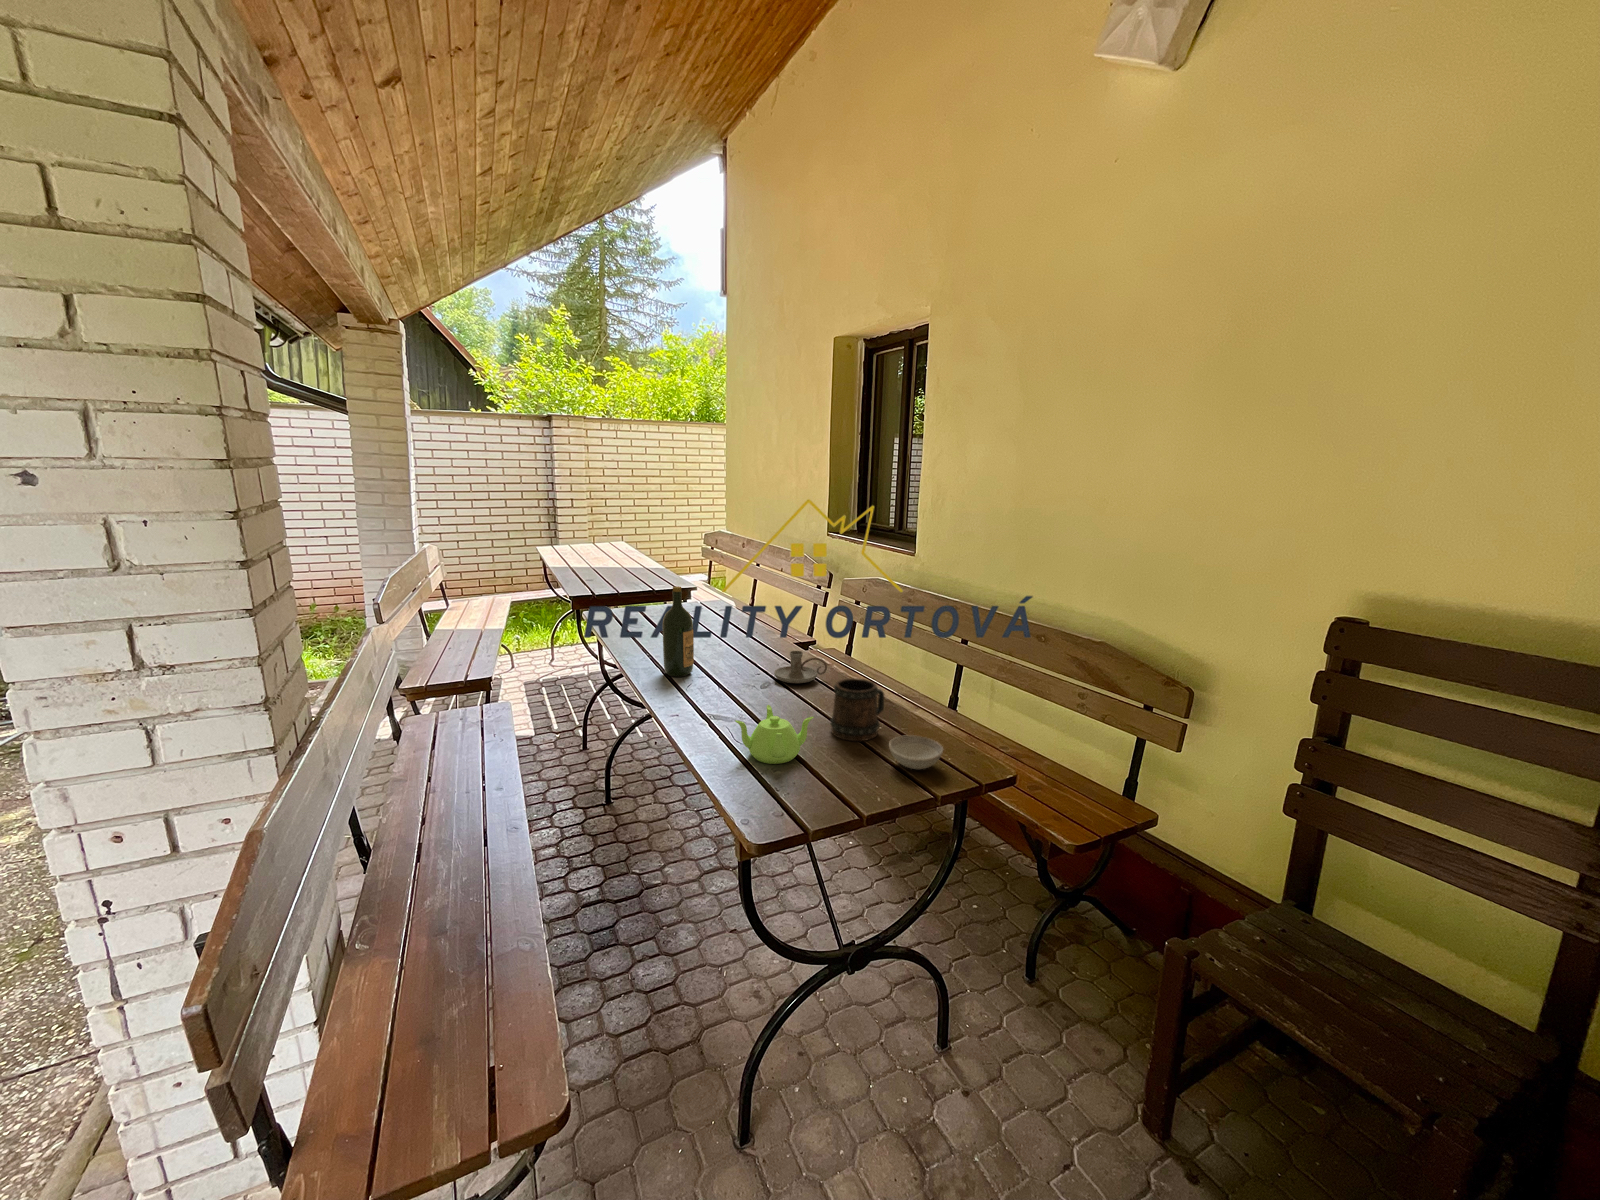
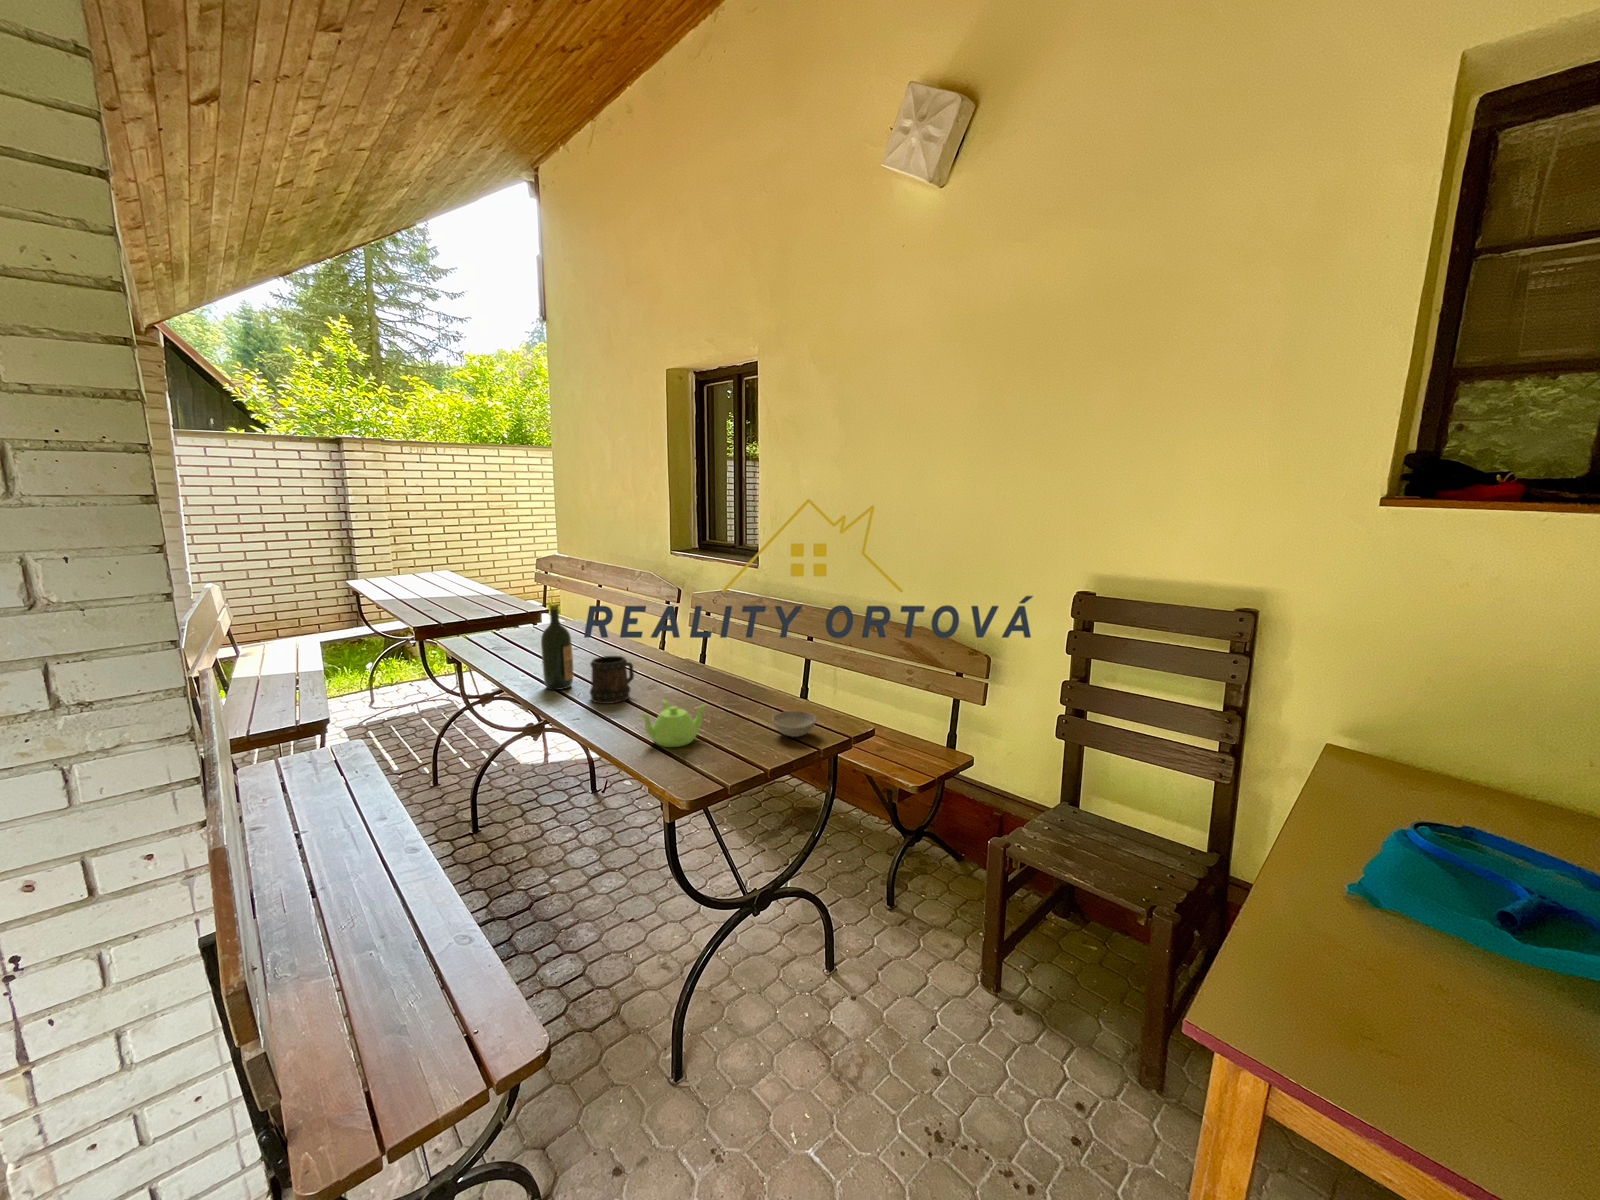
candle holder: present [774,651,827,683] -> none [652,656,700,685]
beer mug: present [830,678,884,741] -> present [590,656,634,704]

